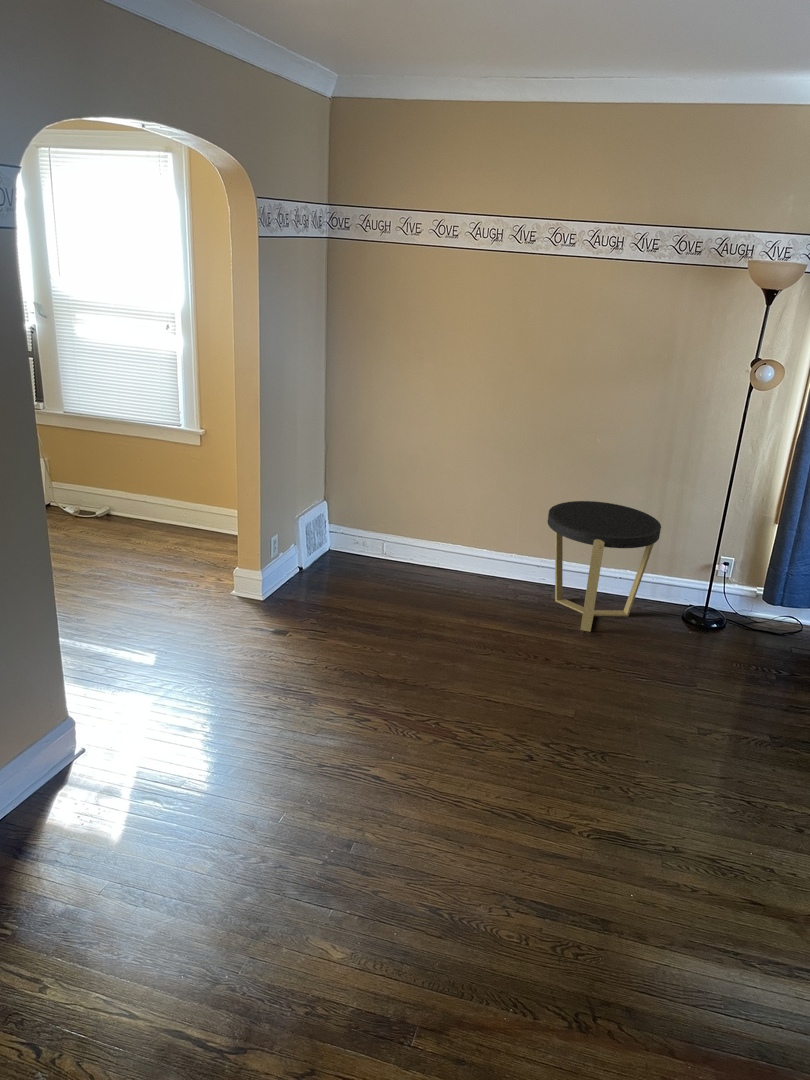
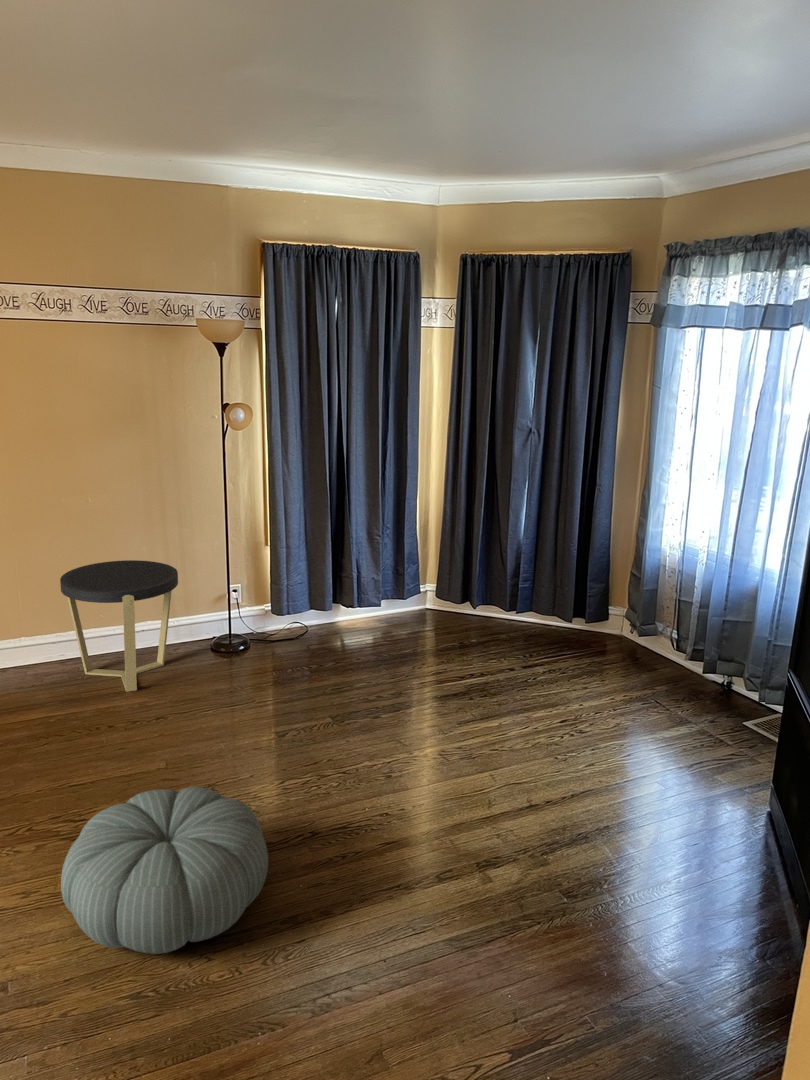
pouf: none [418,732,611,897] -> present [61,787,268,954]

